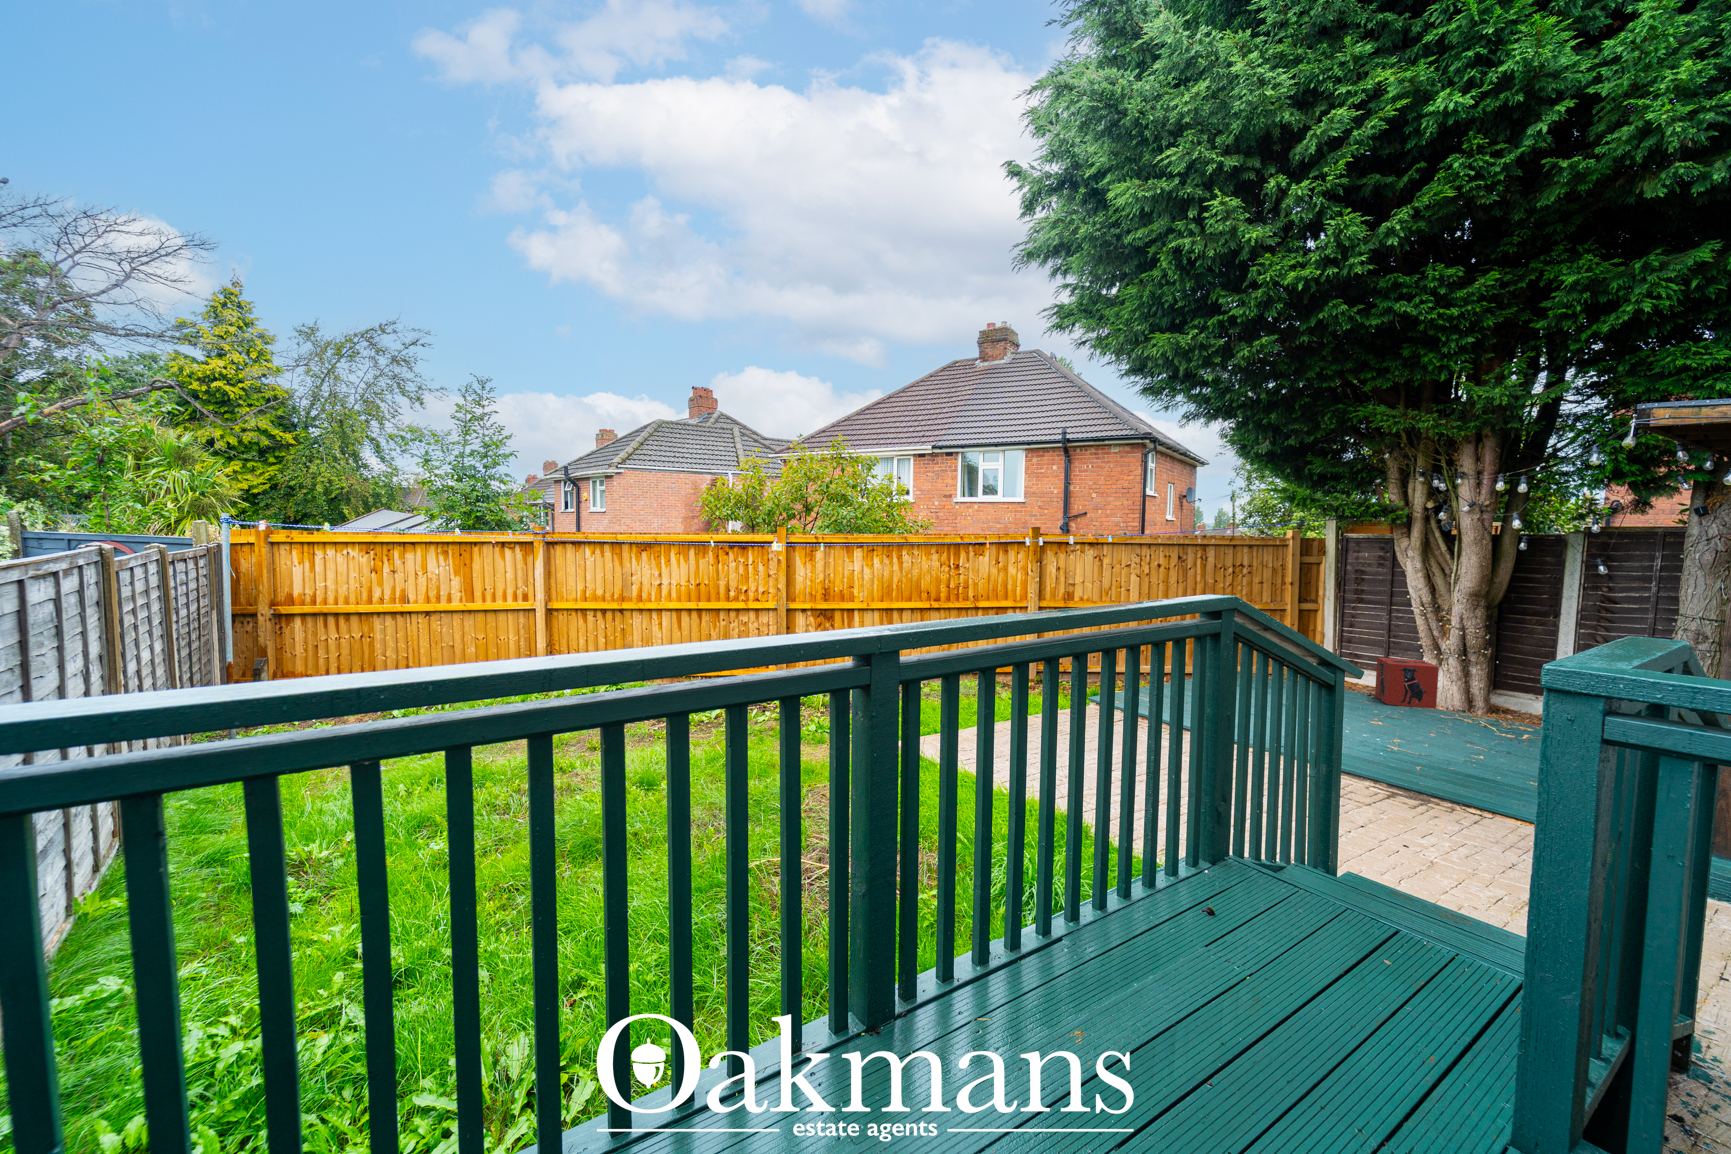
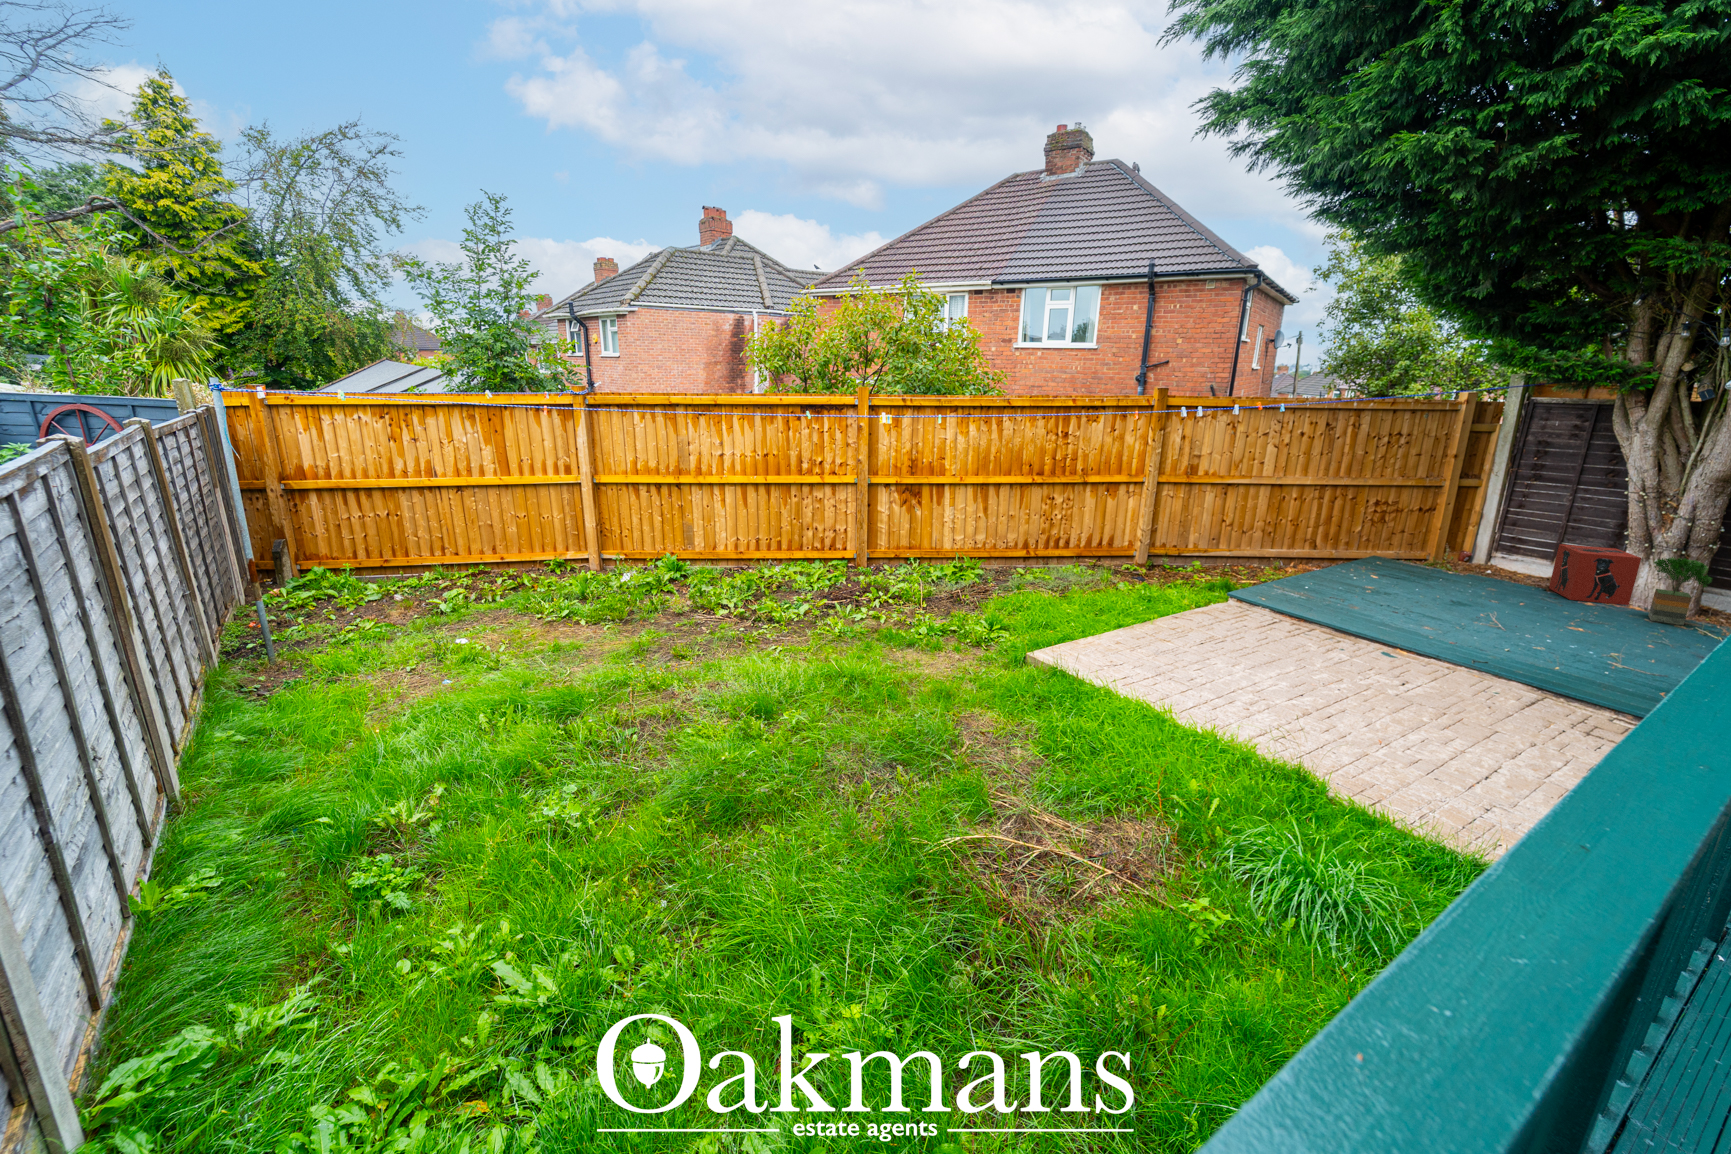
potted tree: none [1441,664,1489,723] -> present [1648,557,1711,625]

